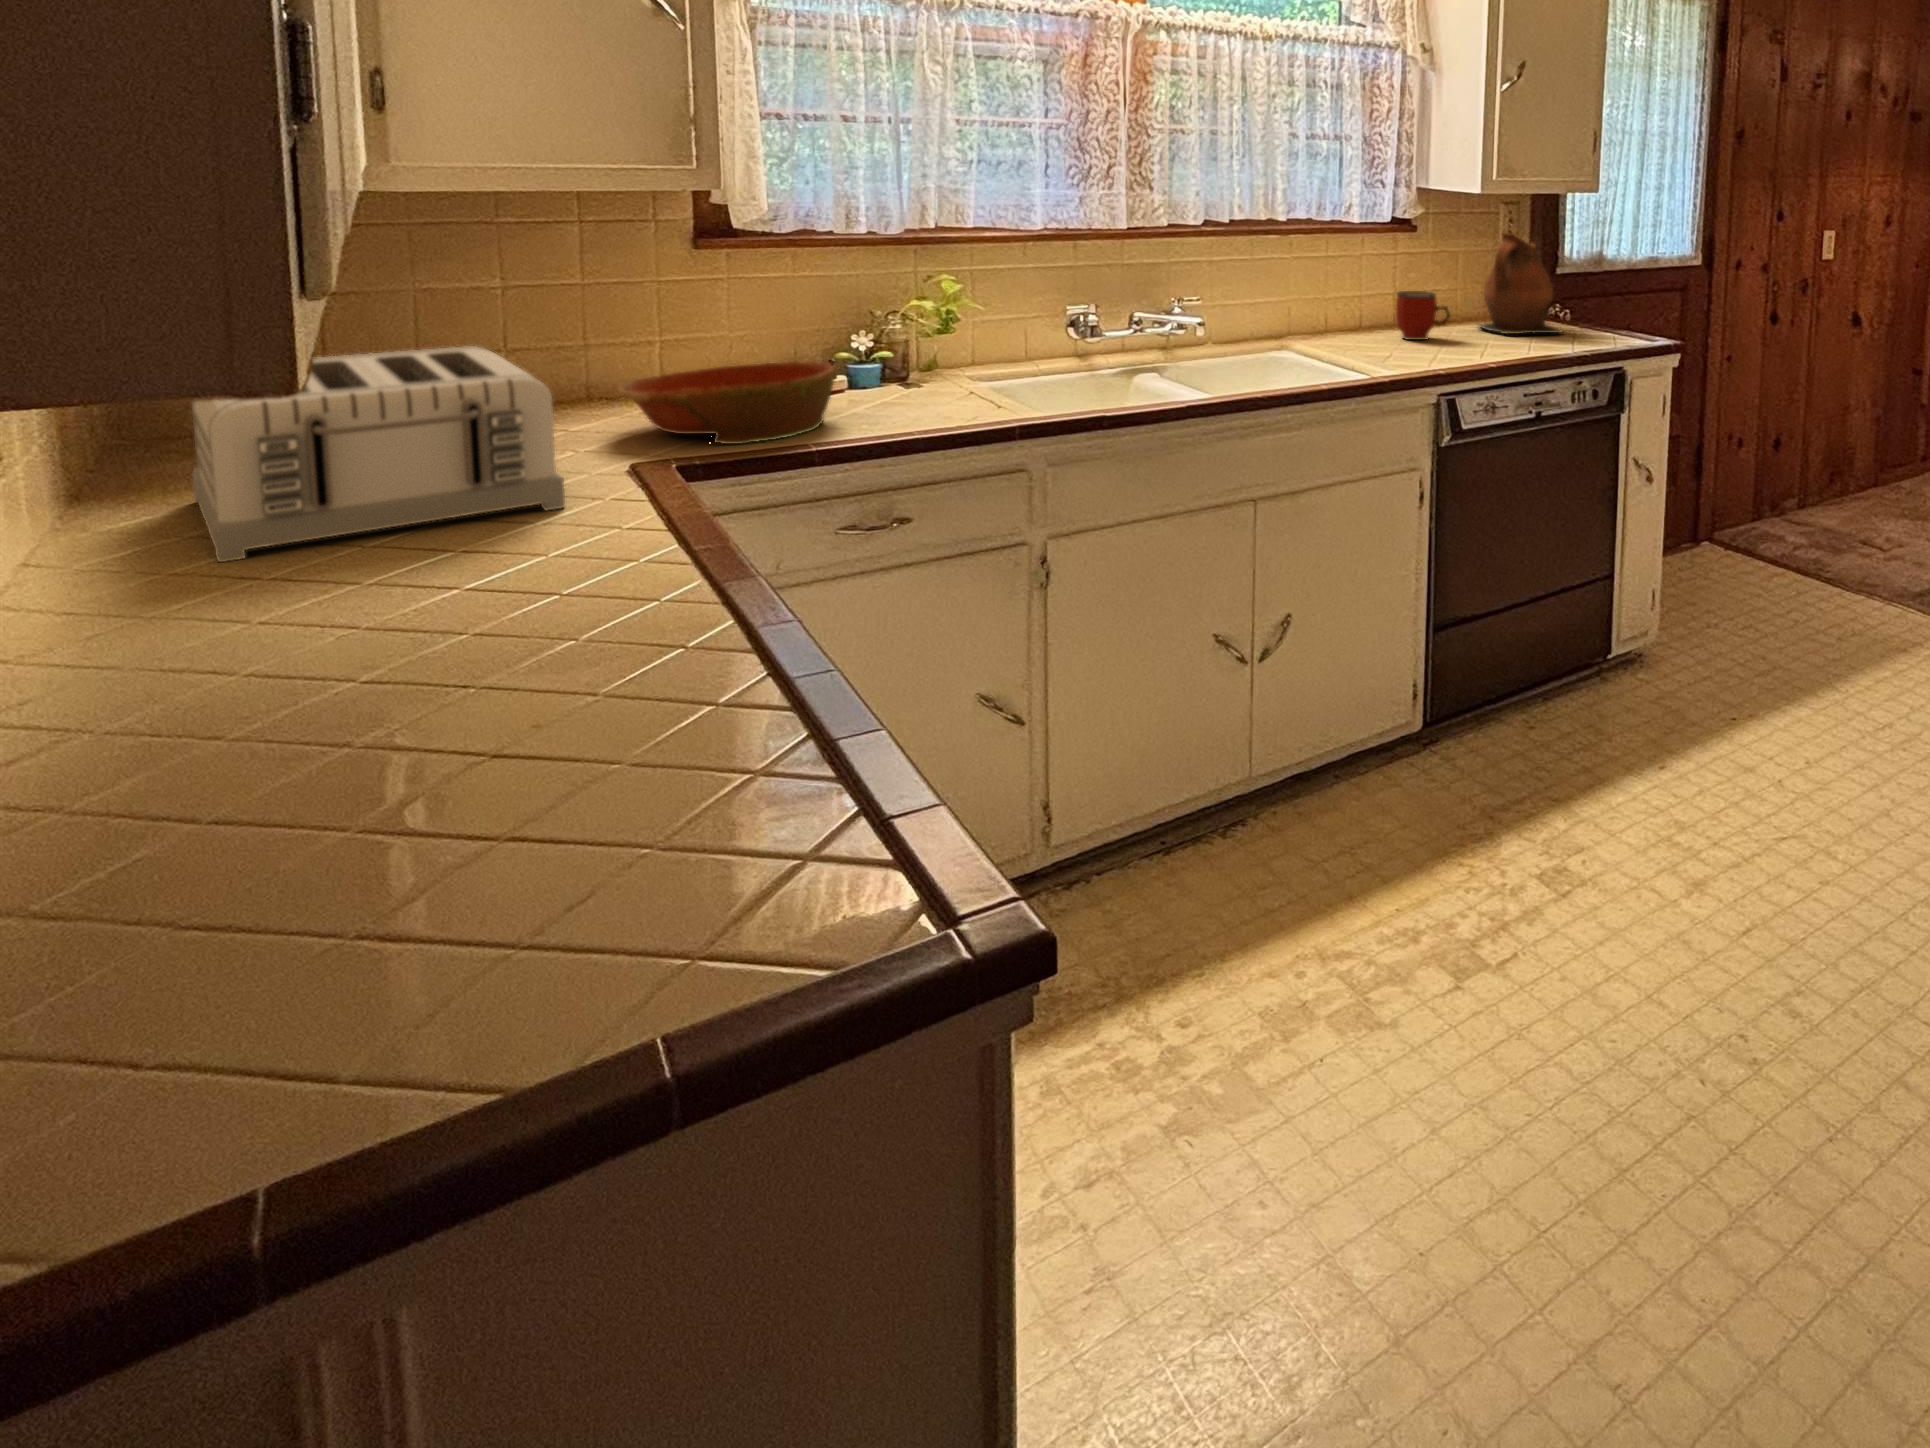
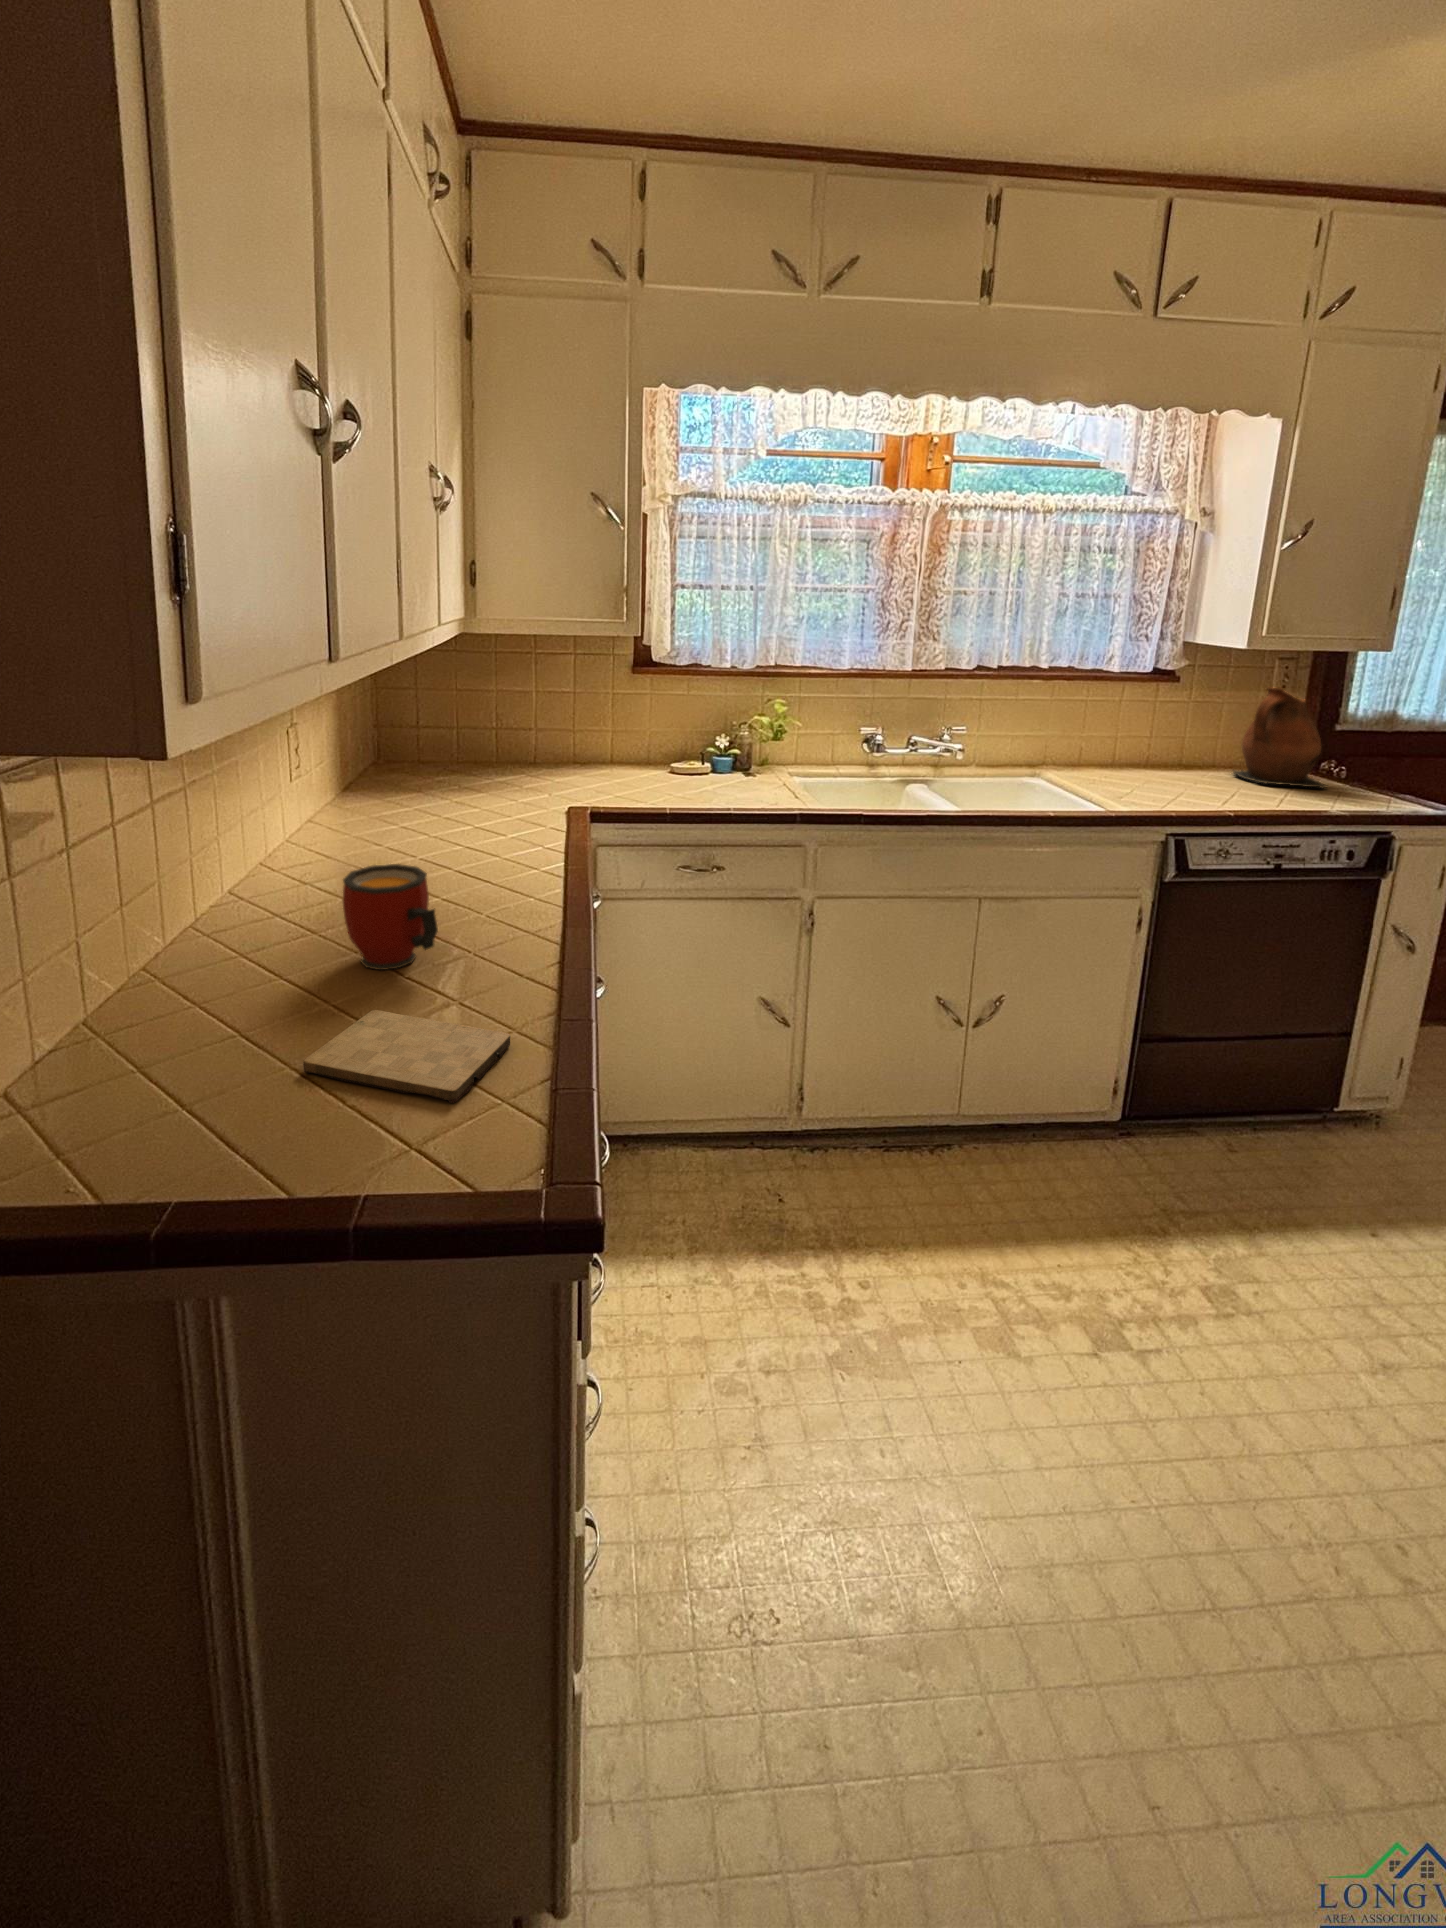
mug: present [1396,291,1450,340] -> present [343,864,438,970]
toaster: present [192,346,565,562] -> none [371,727,523,835]
bowl: present [616,362,836,444] -> none [571,750,692,803]
cutting board: none [377,767,761,923] -> present [303,1010,510,1103]

